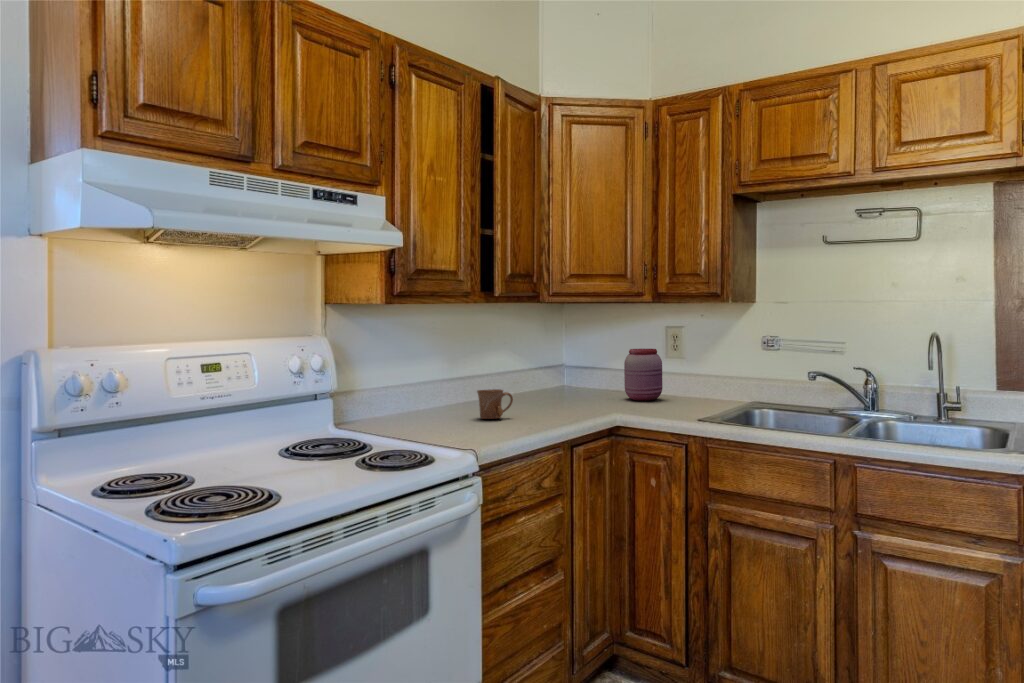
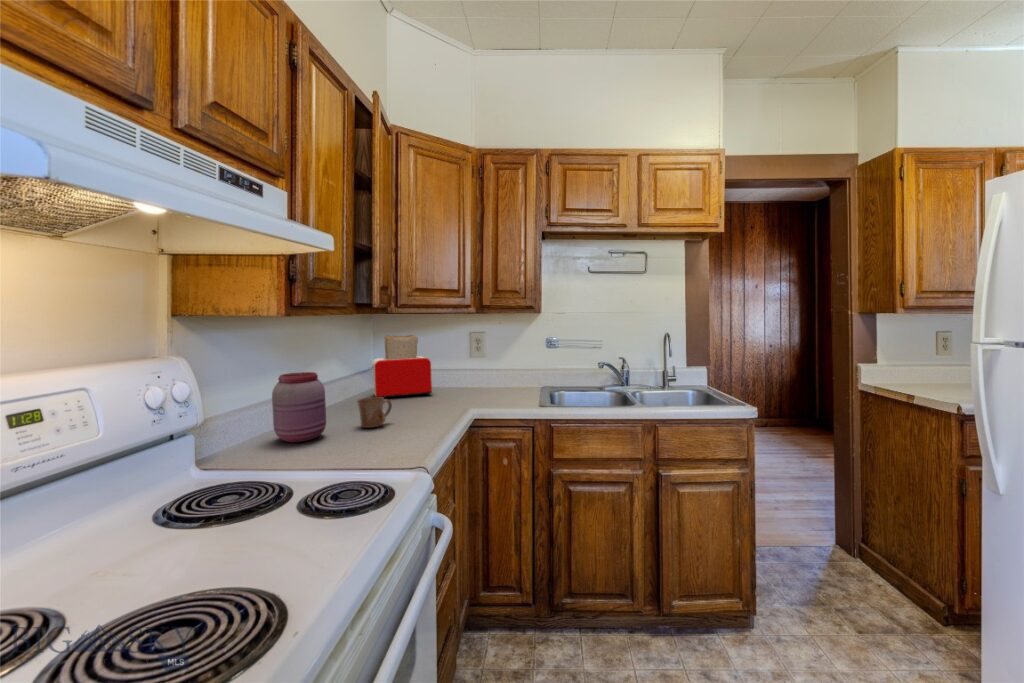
toaster: none [527,329,596,399] -> present [368,335,432,398]
jar: present [624,349,662,401] -> present [272,372,326,442]

